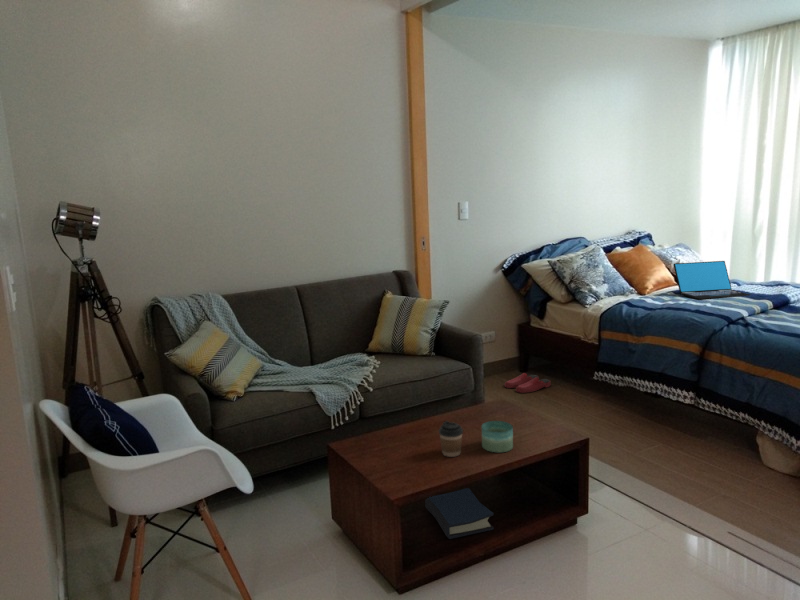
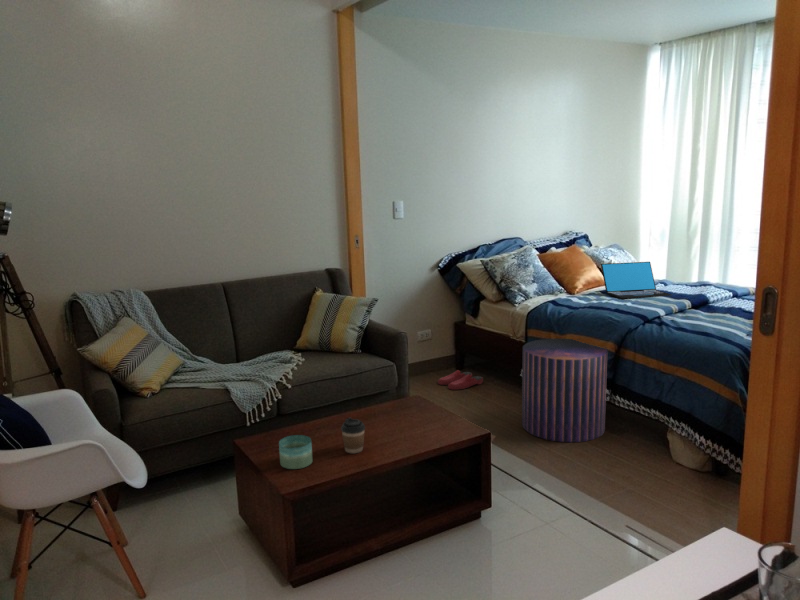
pouf: none [600,340,691,447] -> present [522,338,607,442]
candle: present [482,421,513,452] -> present [279,435,312,469]
hardback book: present [425,488,494,539] -> none [332,484,395,535]

